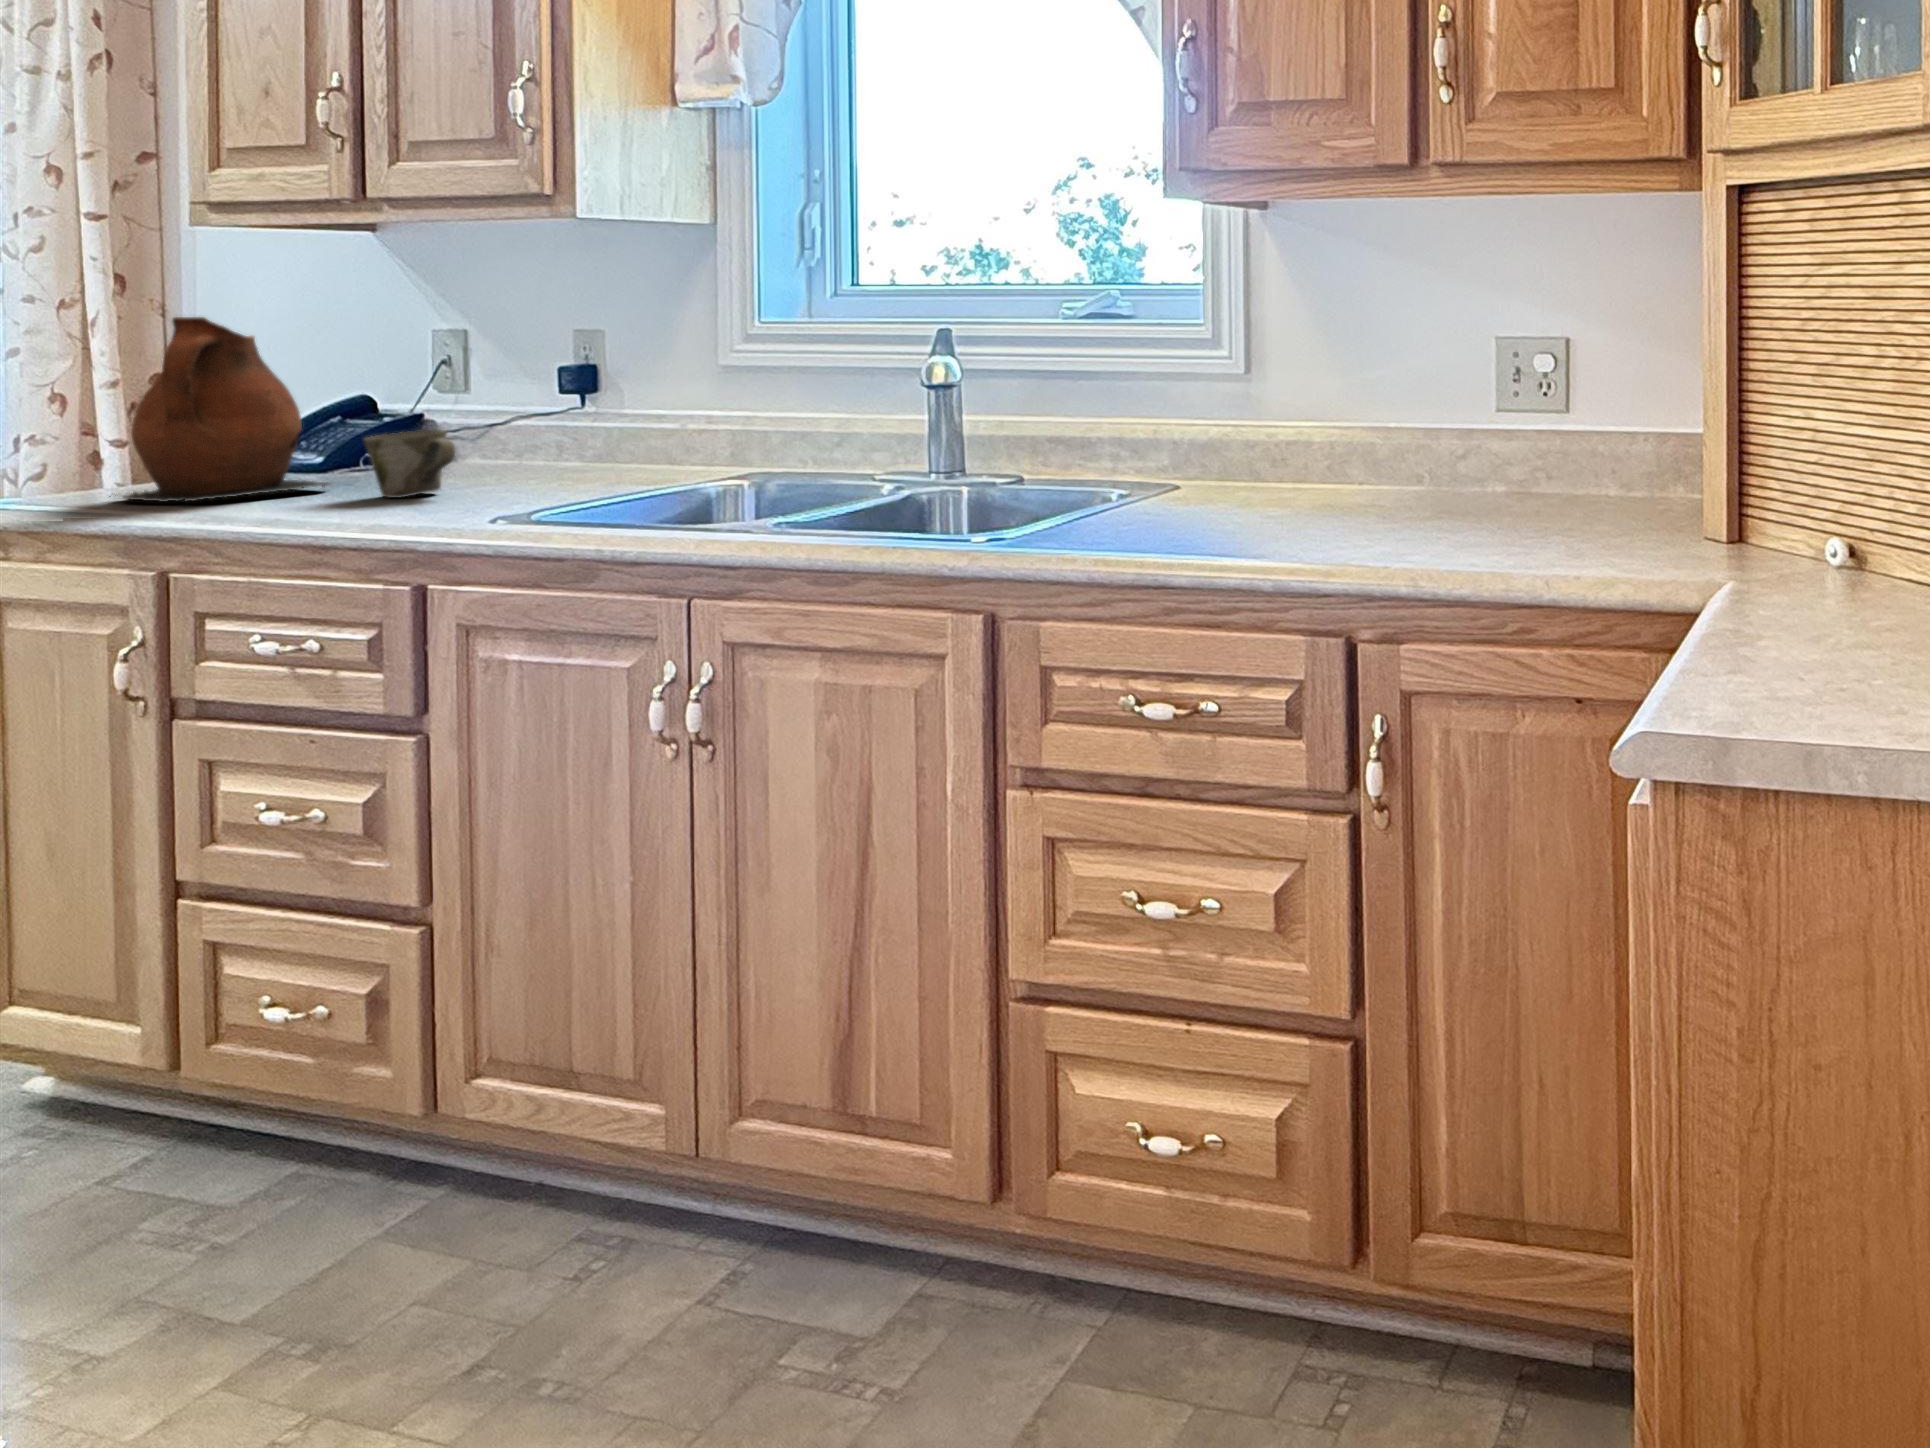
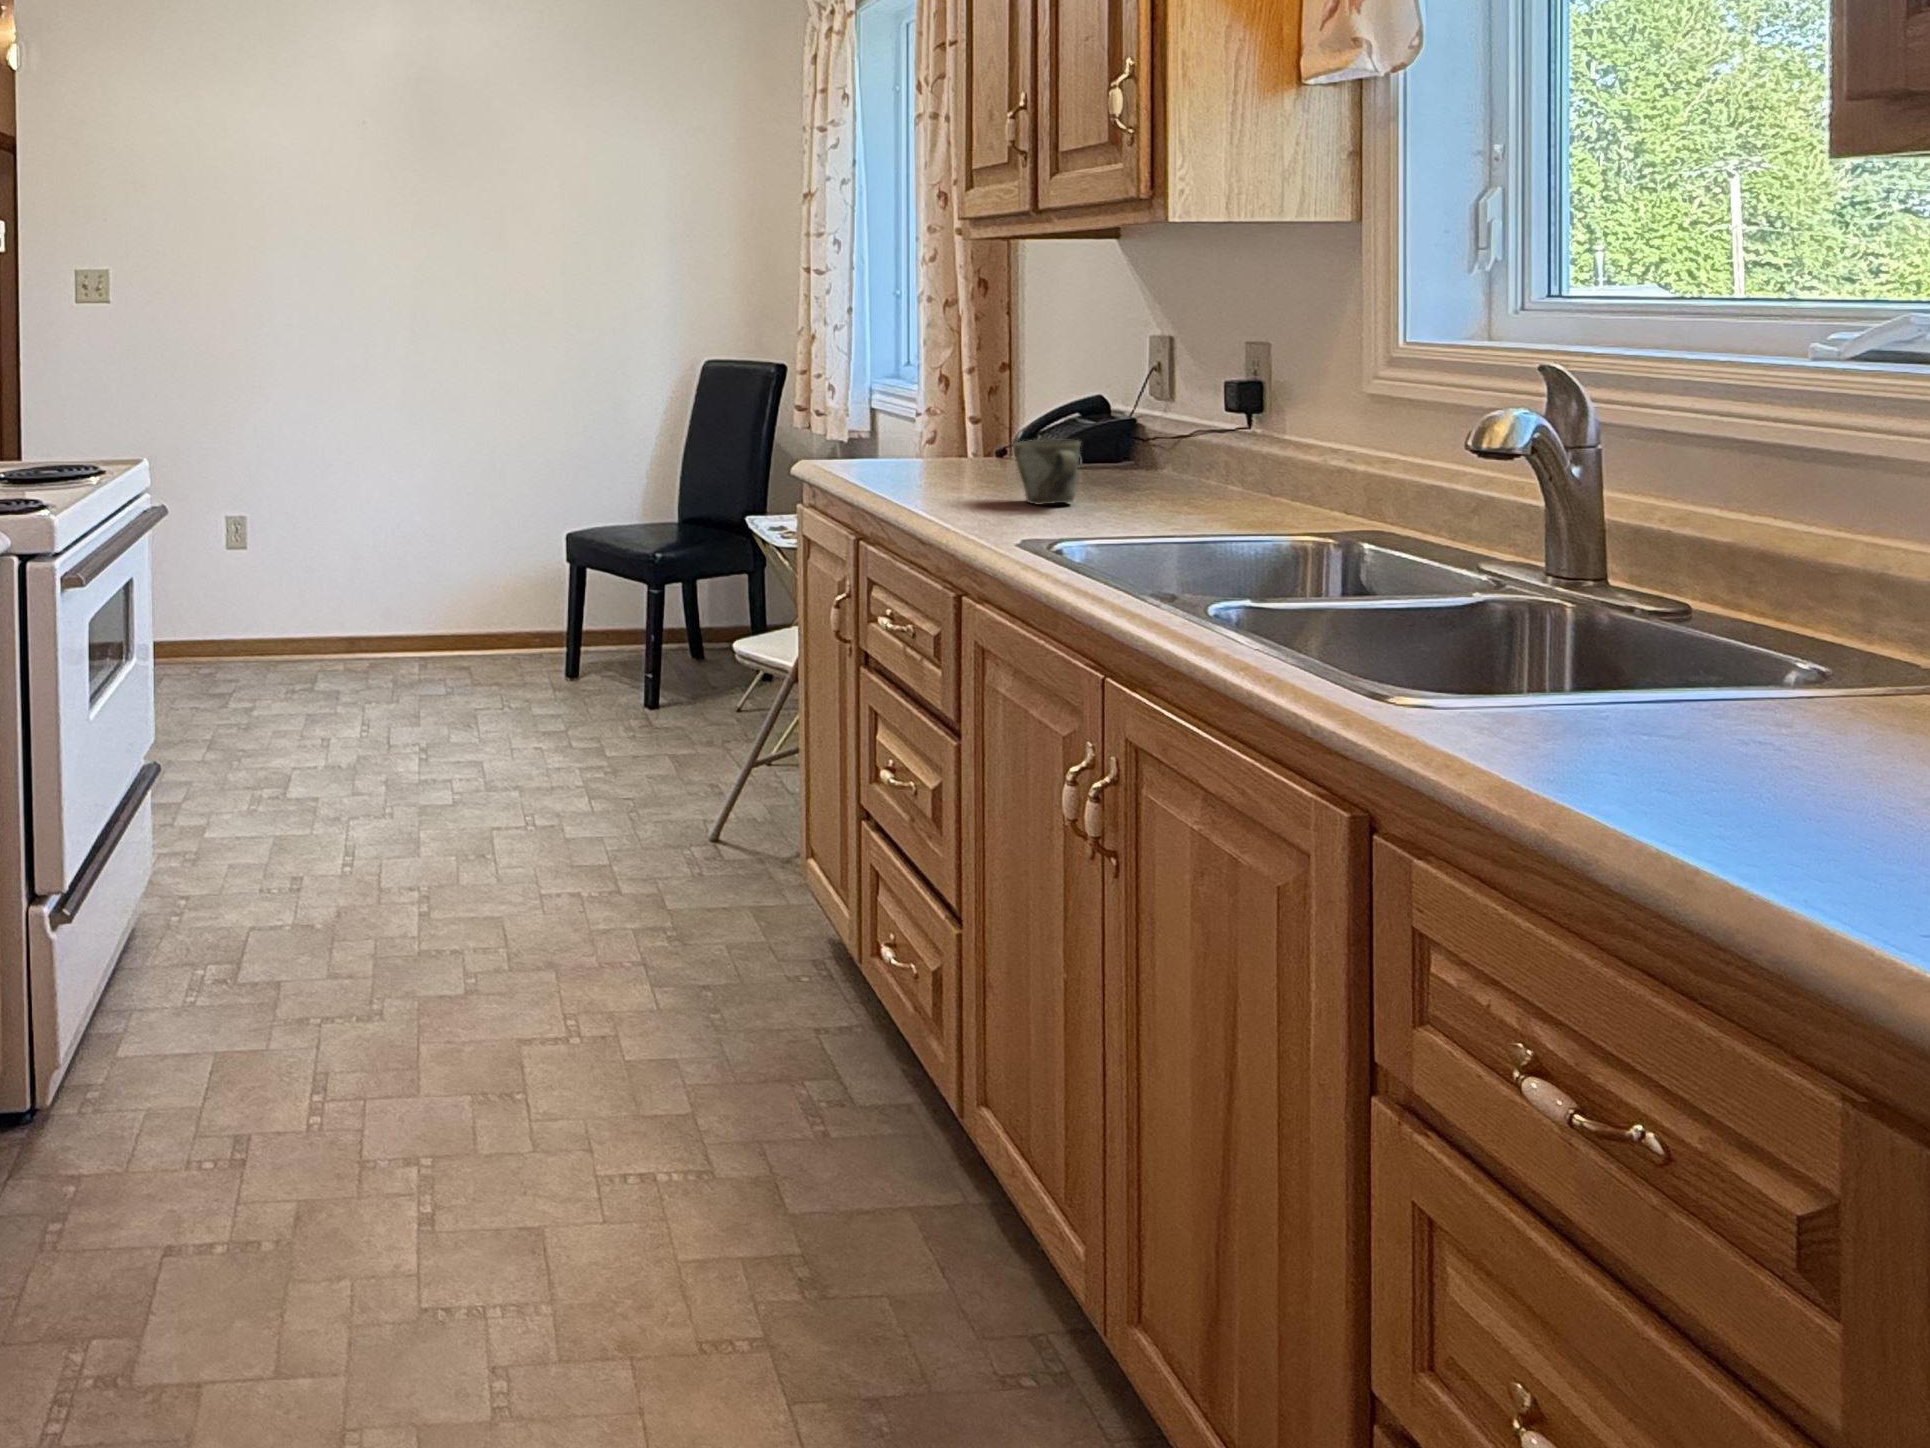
ceramic pitcher: present [109,317,330,502] -> none [868,321,1015,486]

